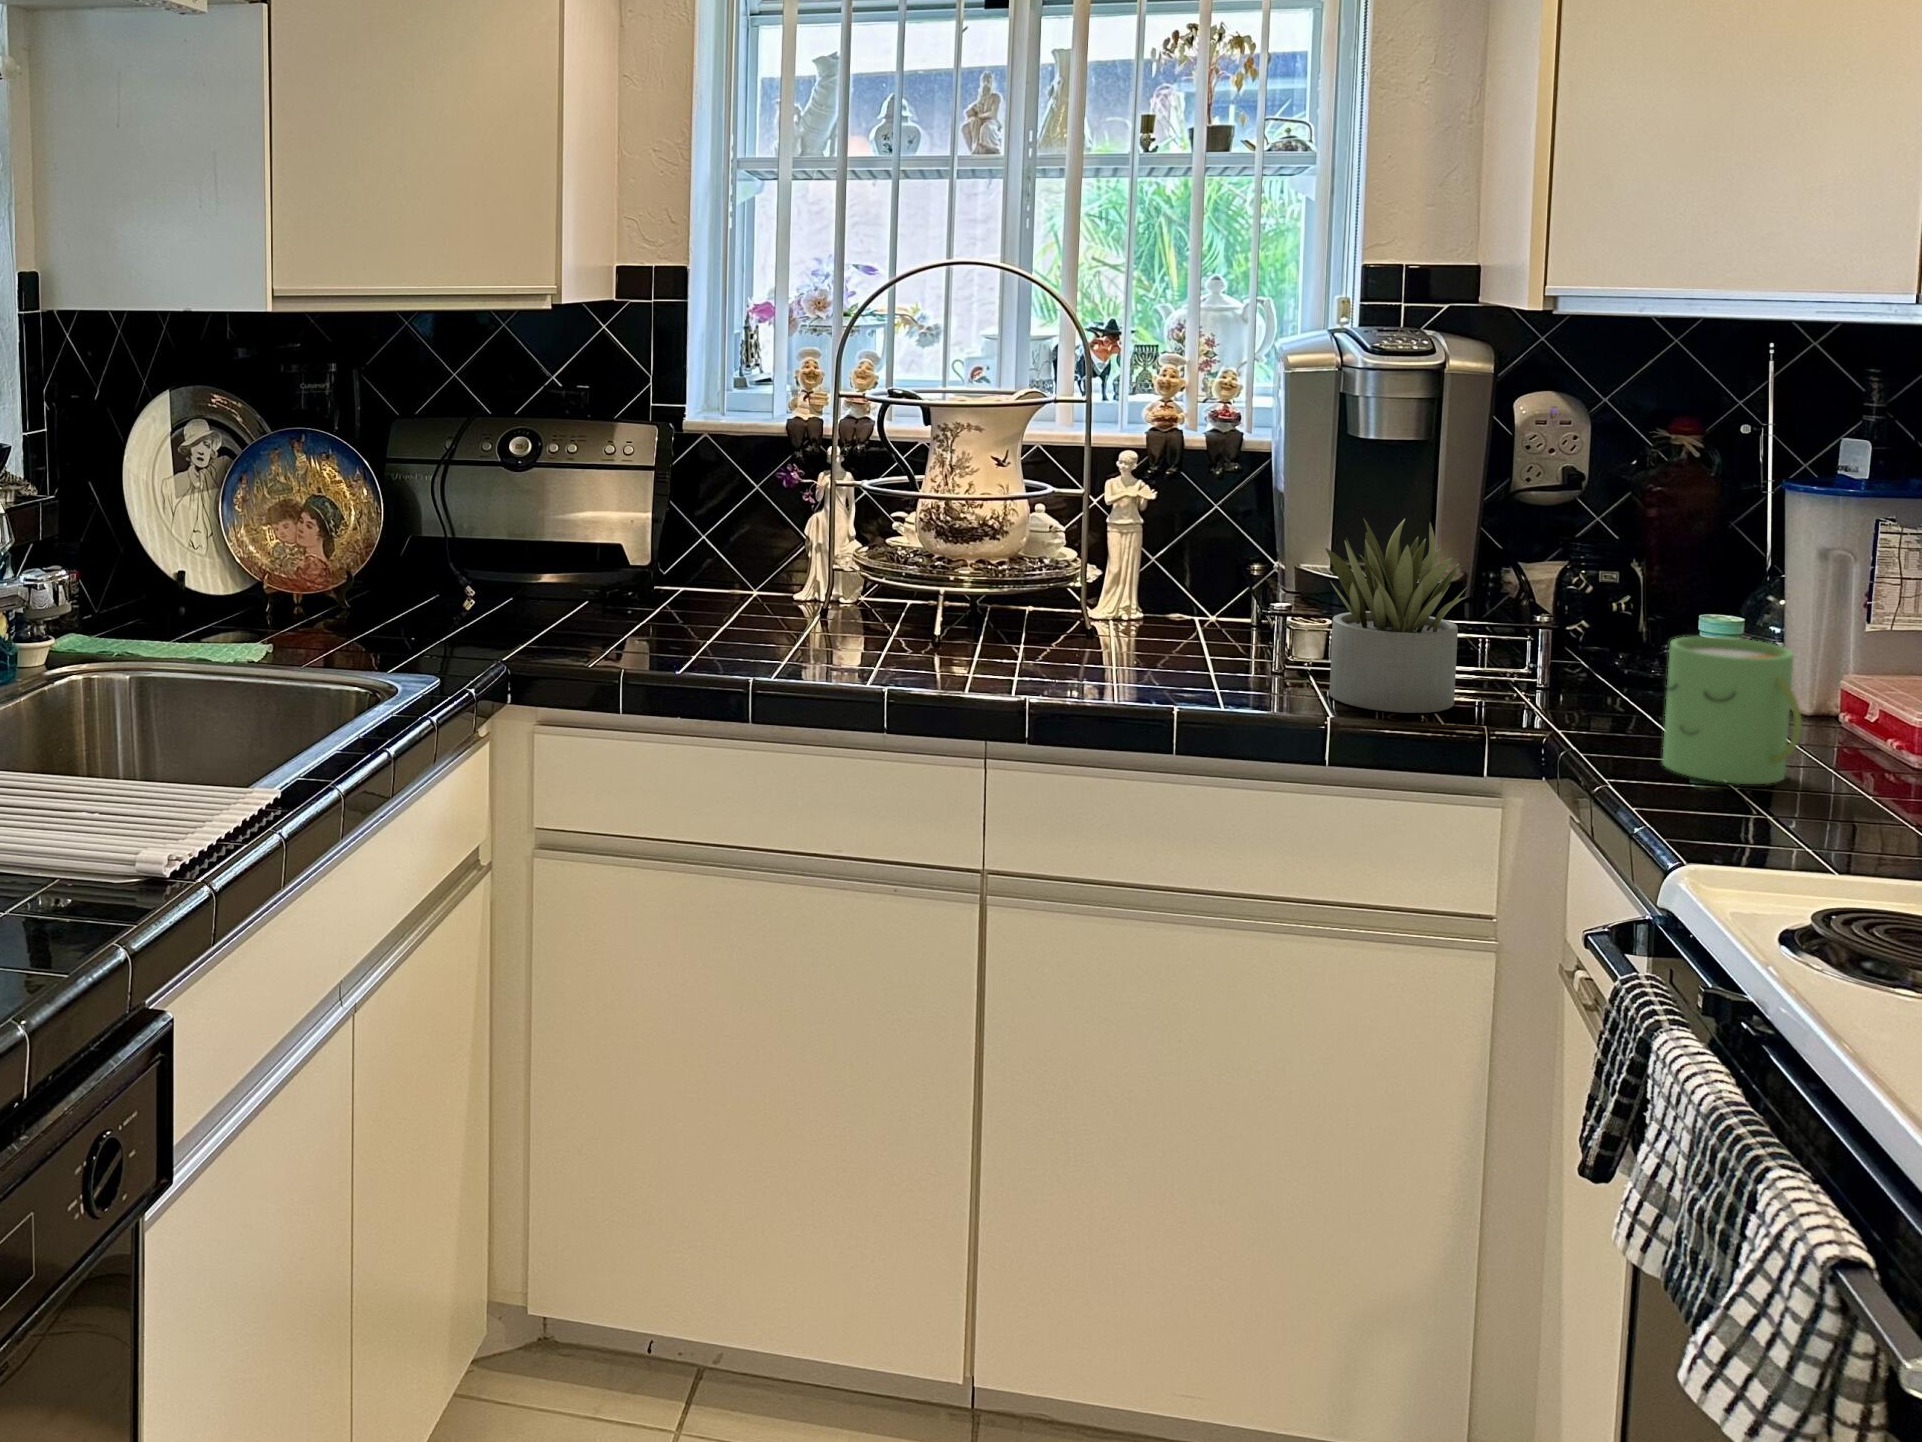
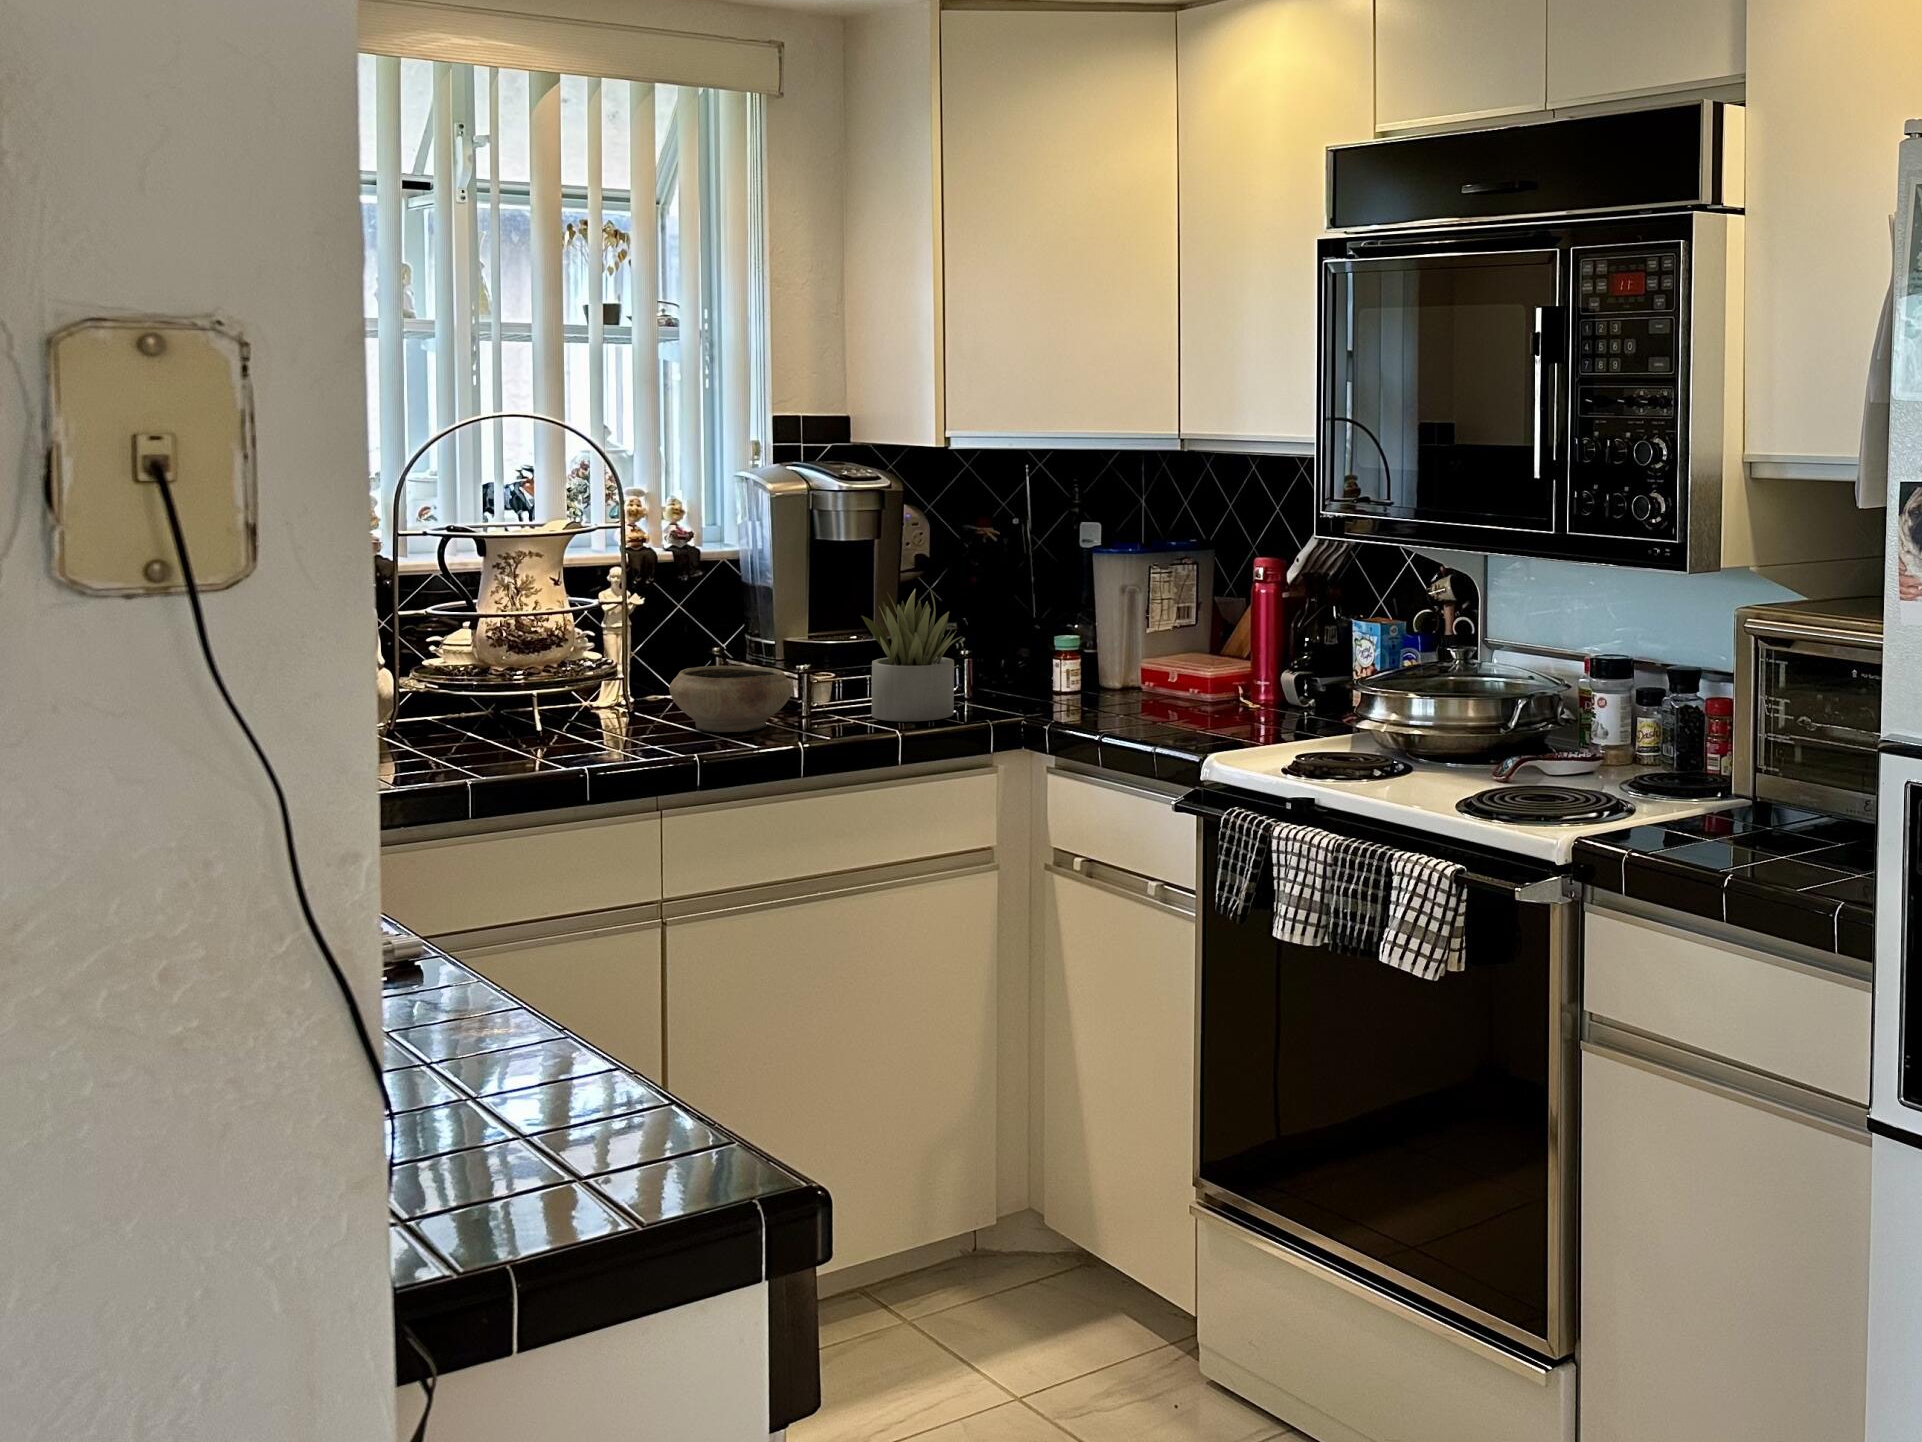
ceramic bowl: none [1054,589,1210,682] -> present [669,666,792,733]
mug: present [1662,636,1802,784] -> none [1101,638,1179,722]

